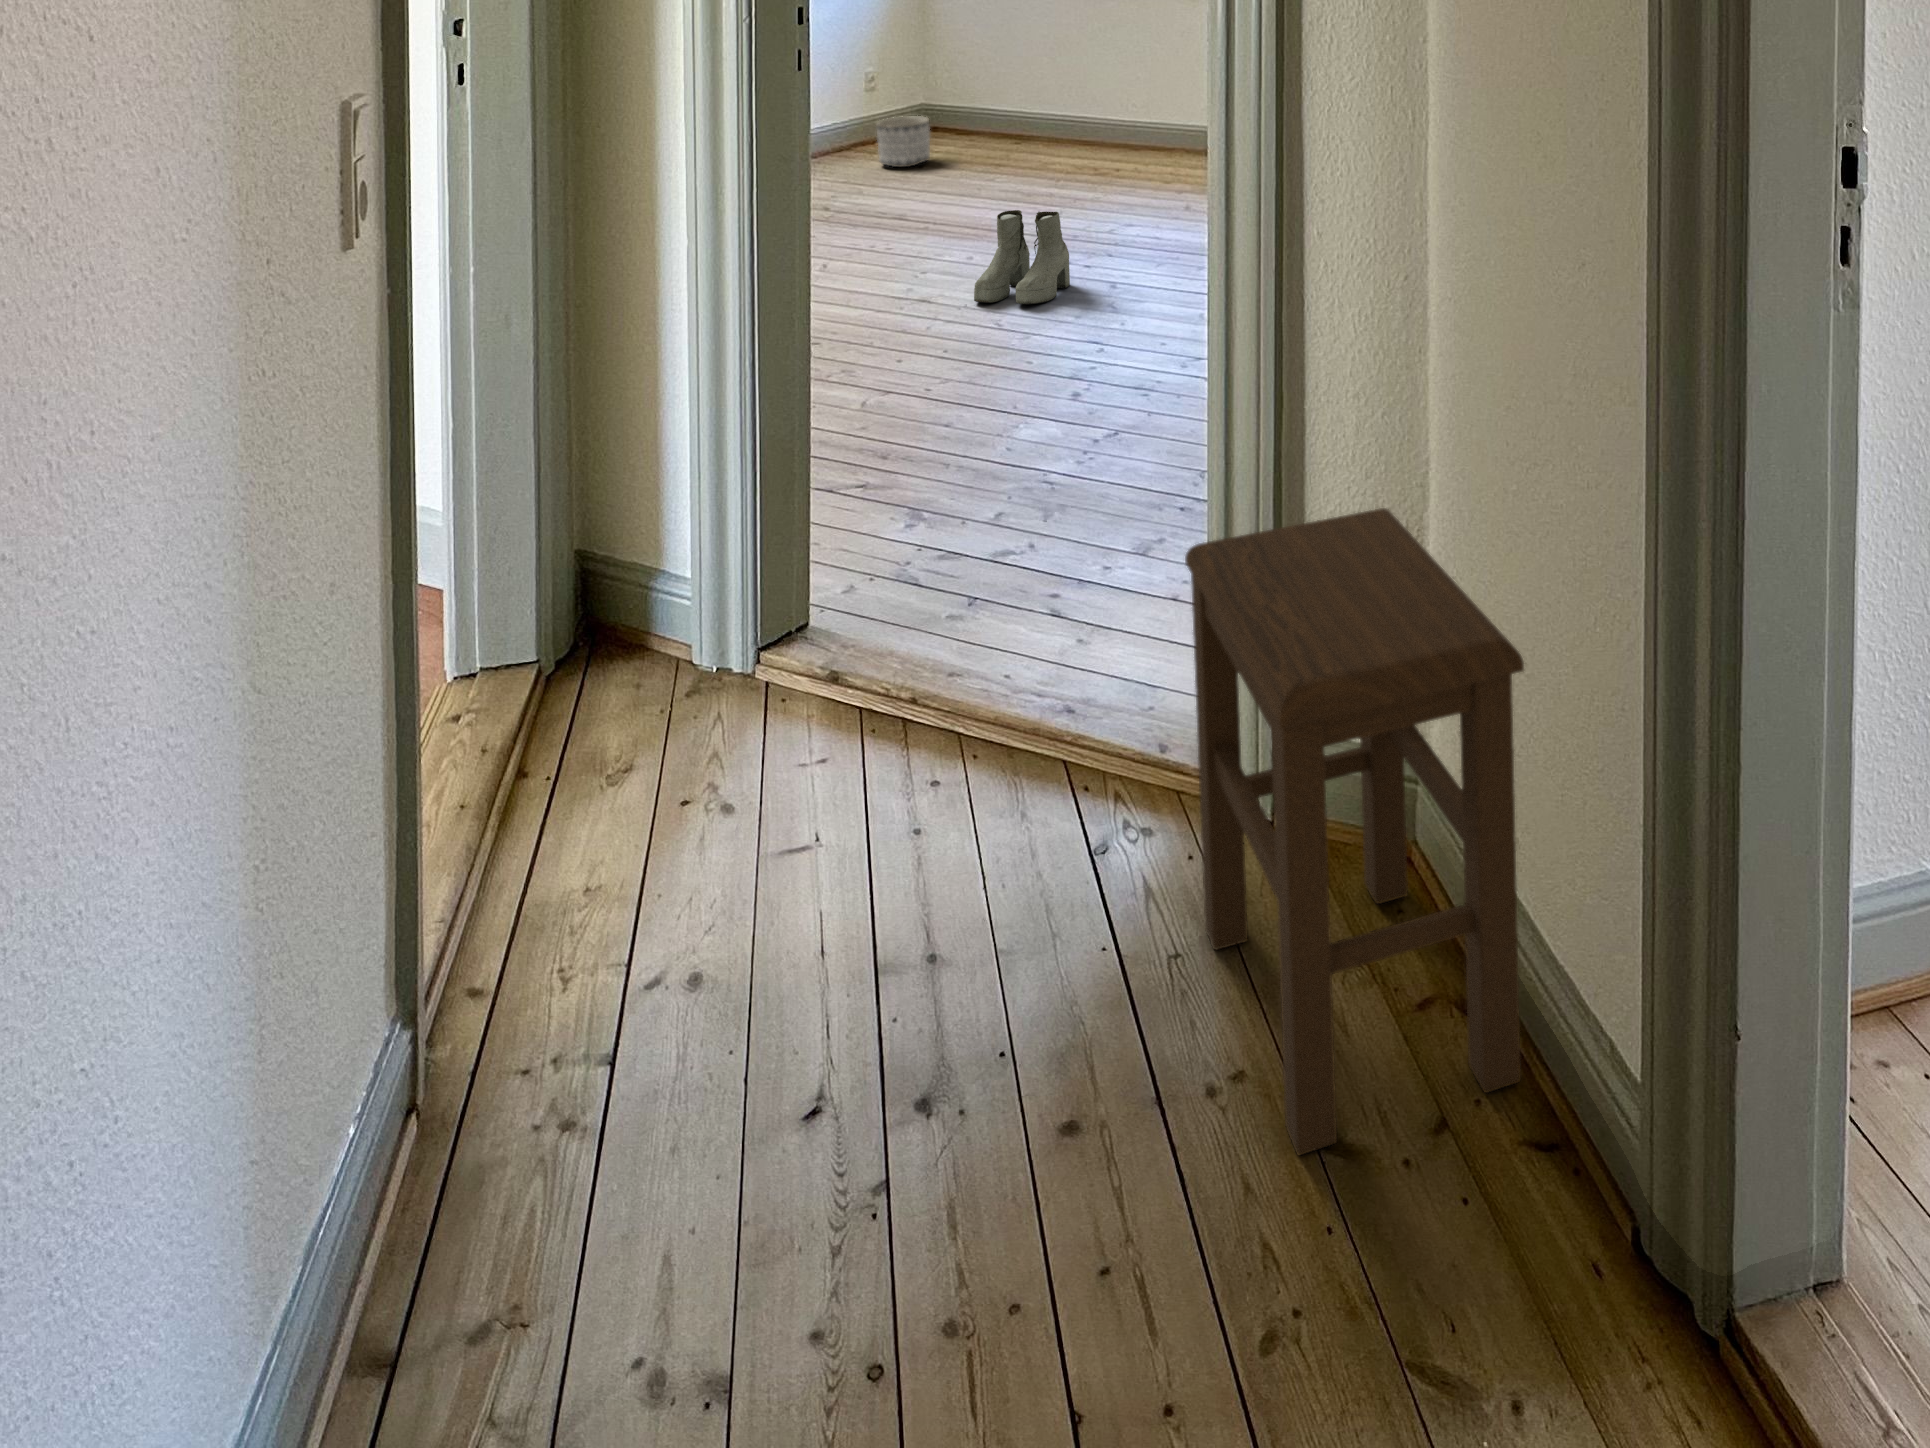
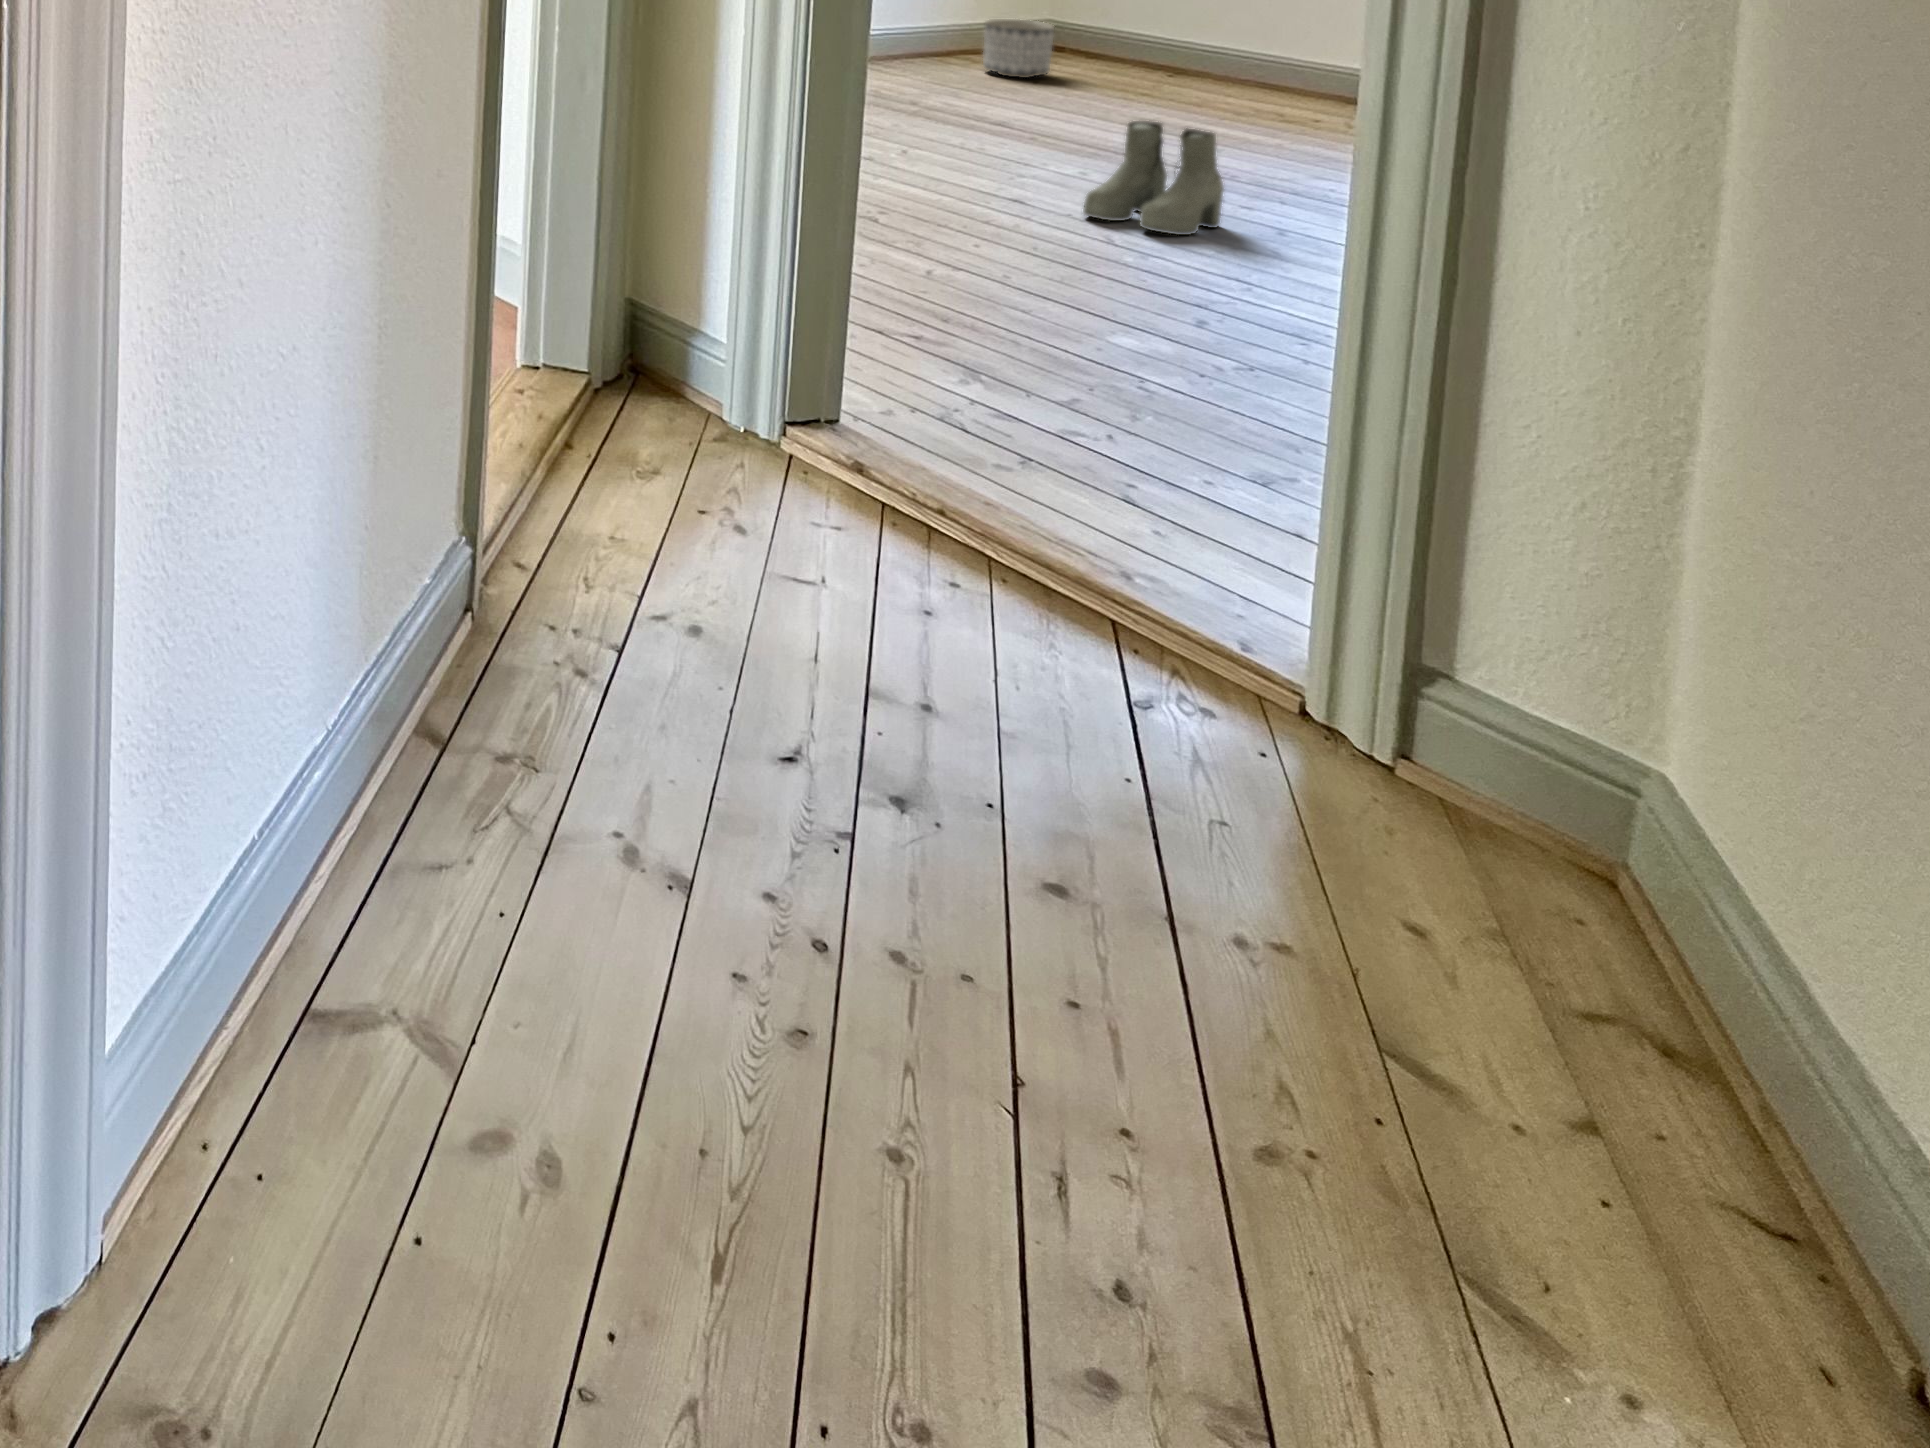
stool: present [1185,508,1524,1155] -> none [1272,380,1819,1137]

